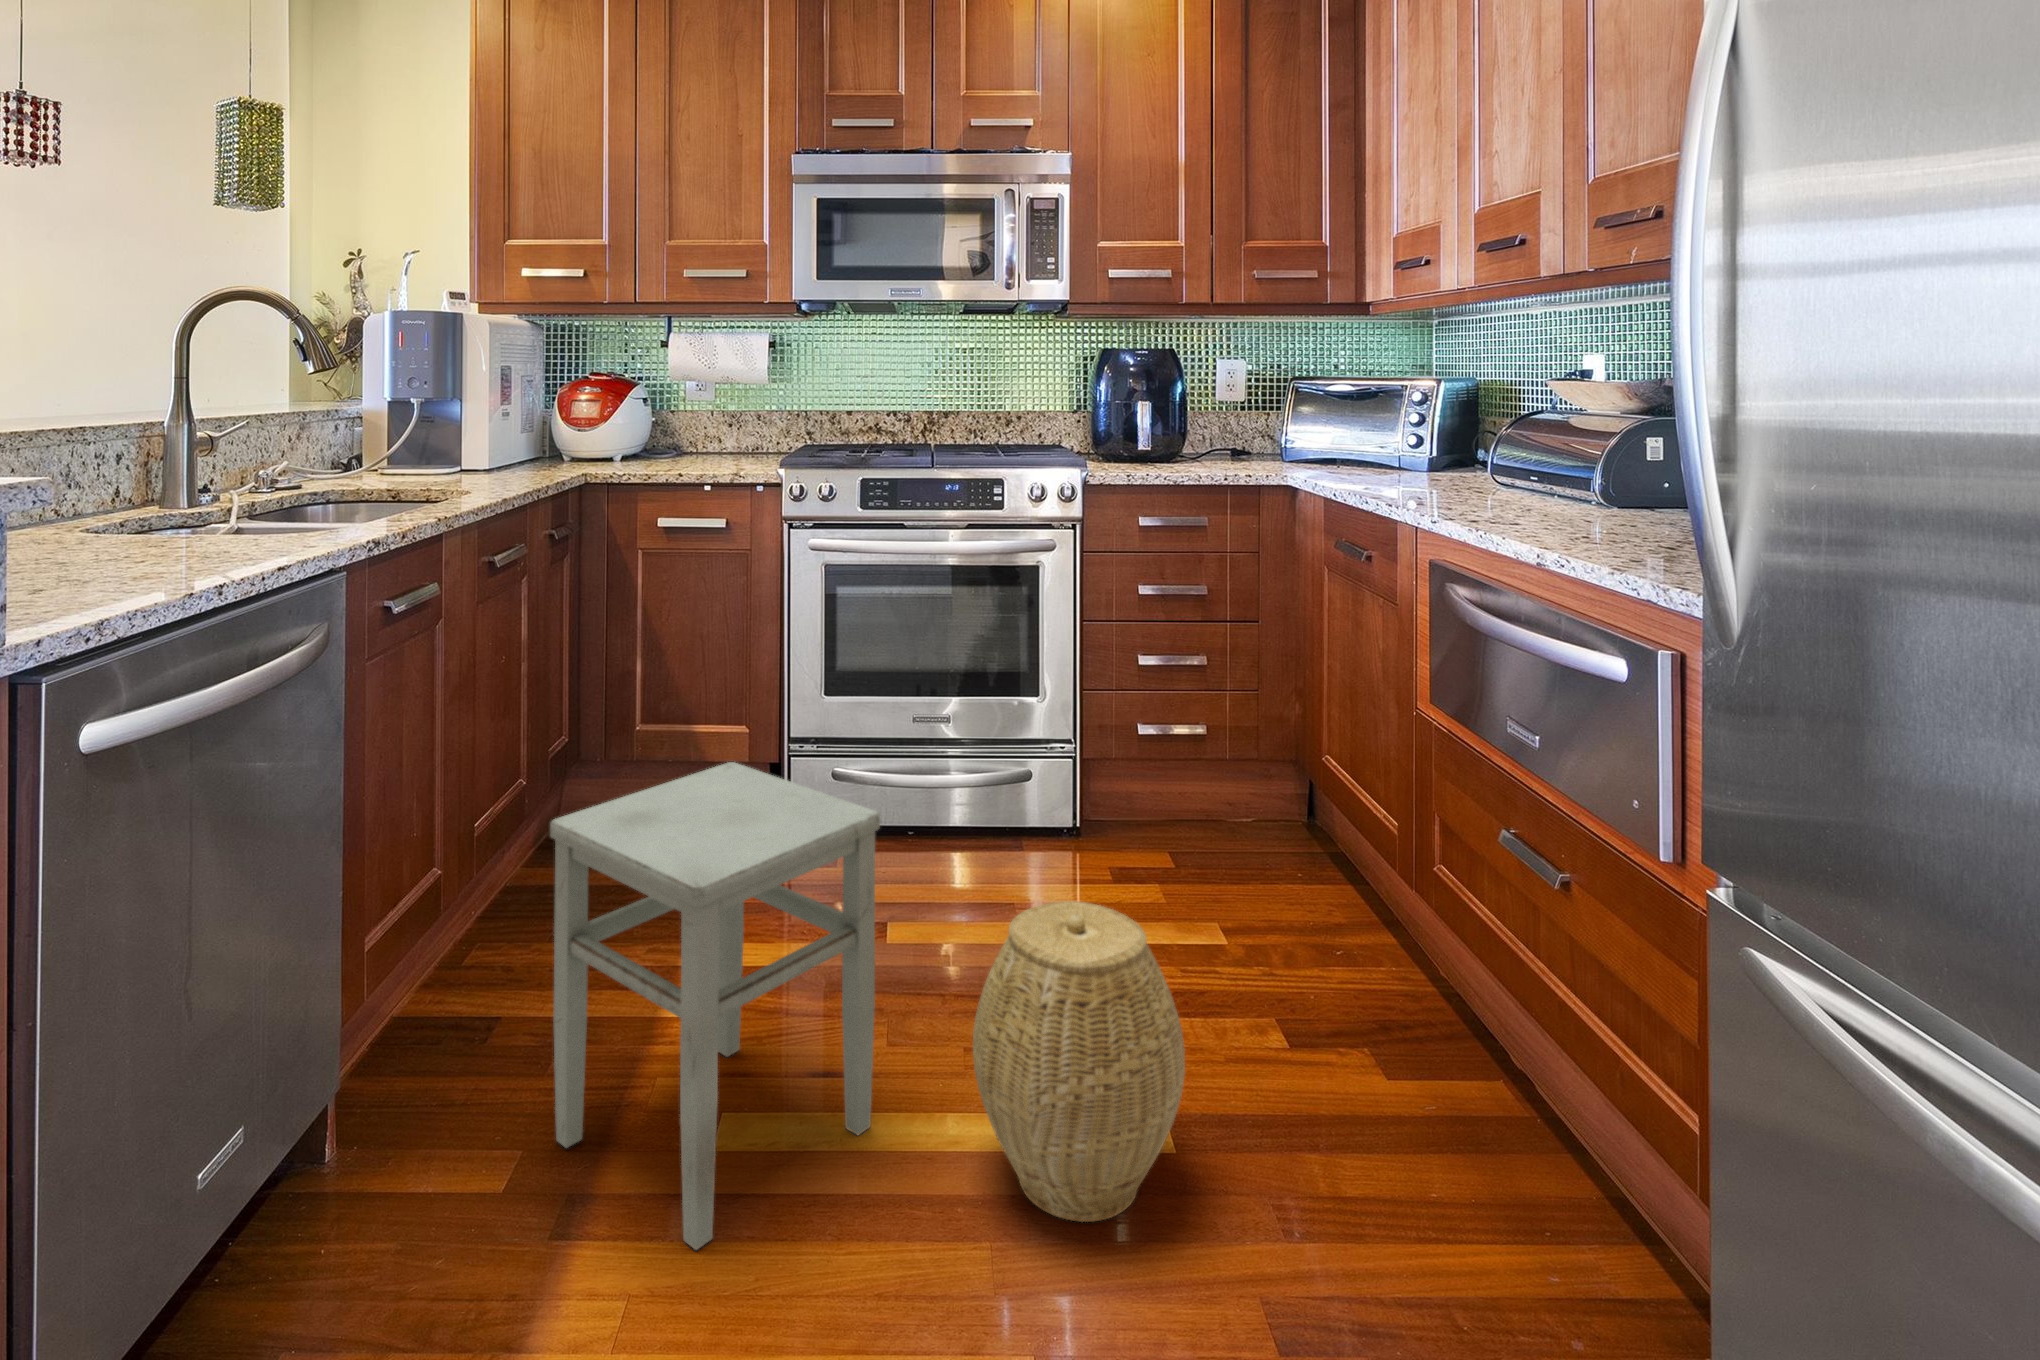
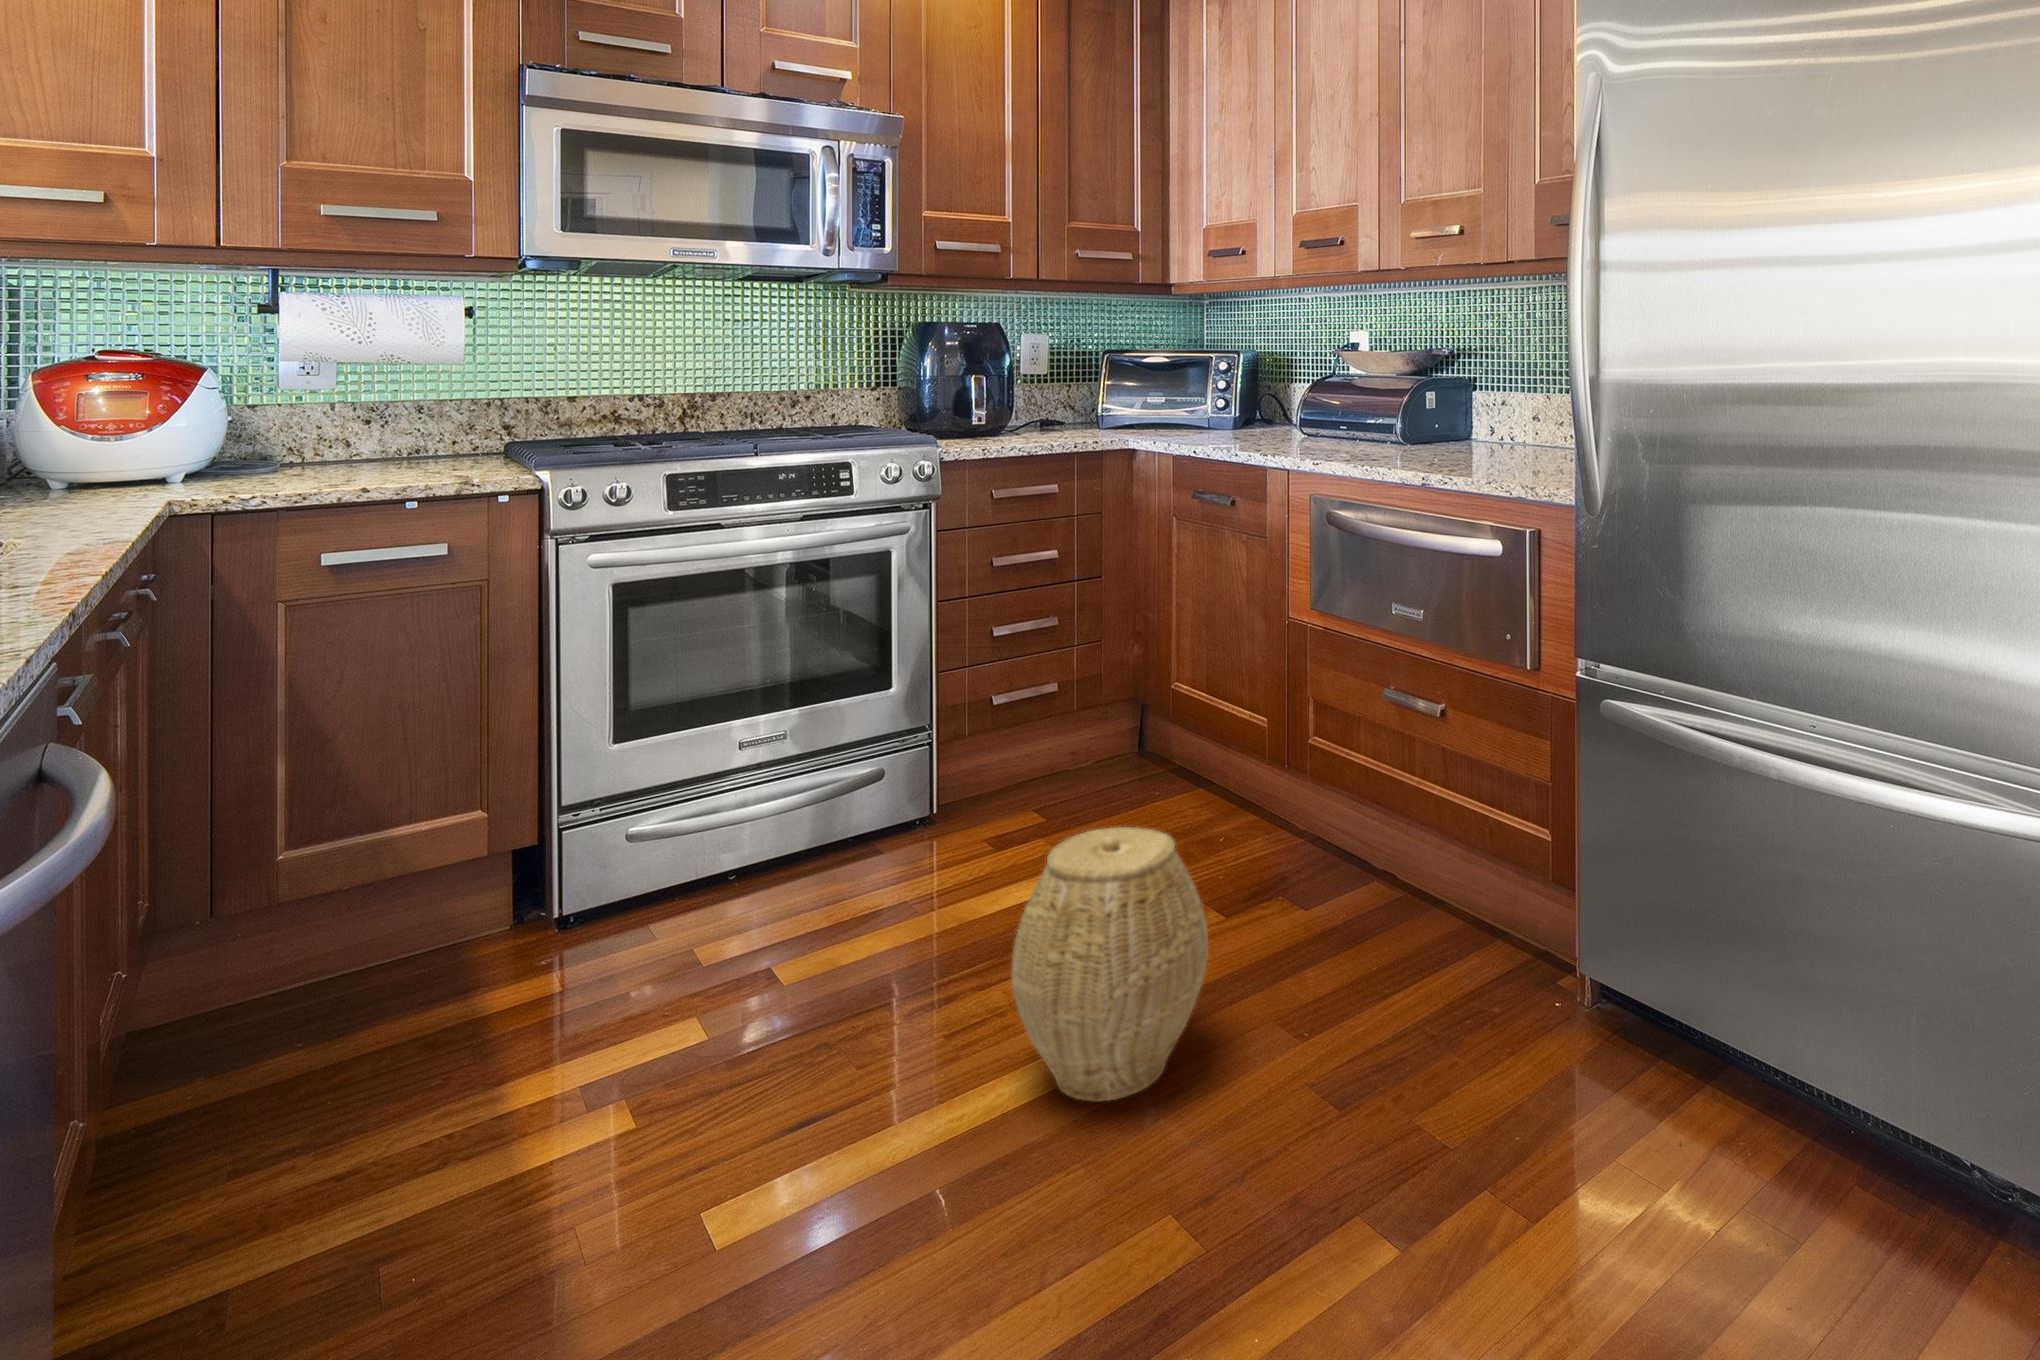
stool: present [550,762,880,1250] -> none [479,797,899,1296]

